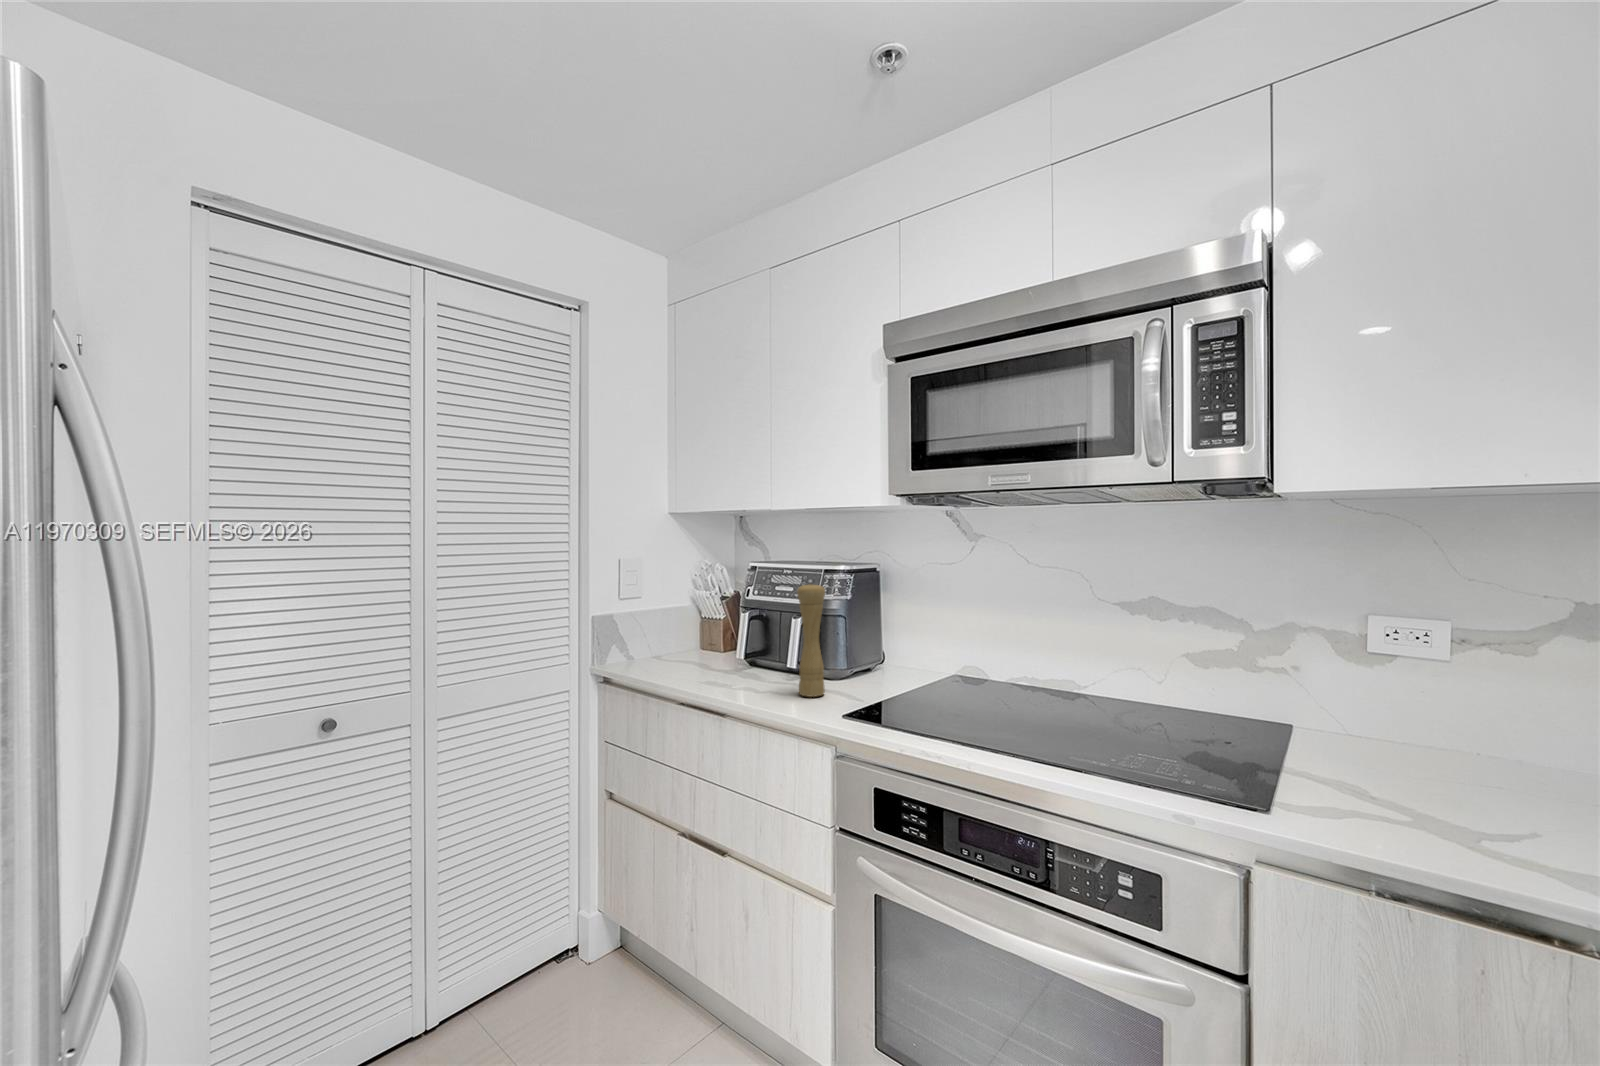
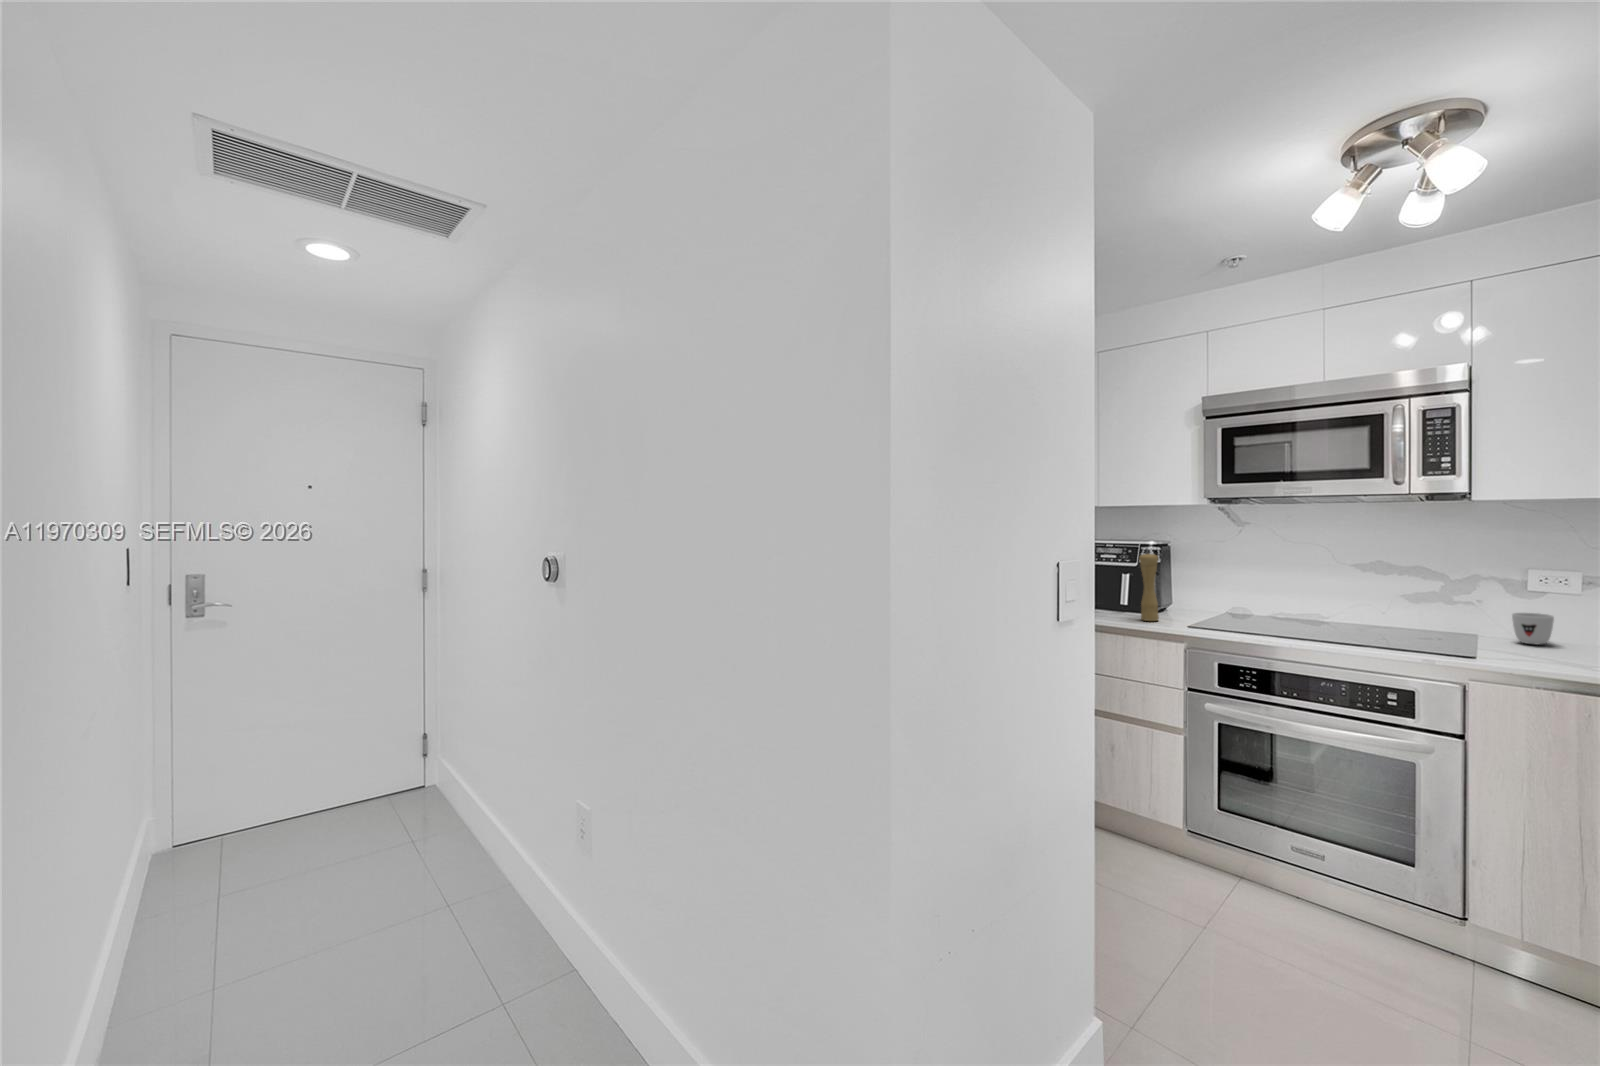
mug: none [1345,708,1416,773] -> present [1512,613,1554,645]

